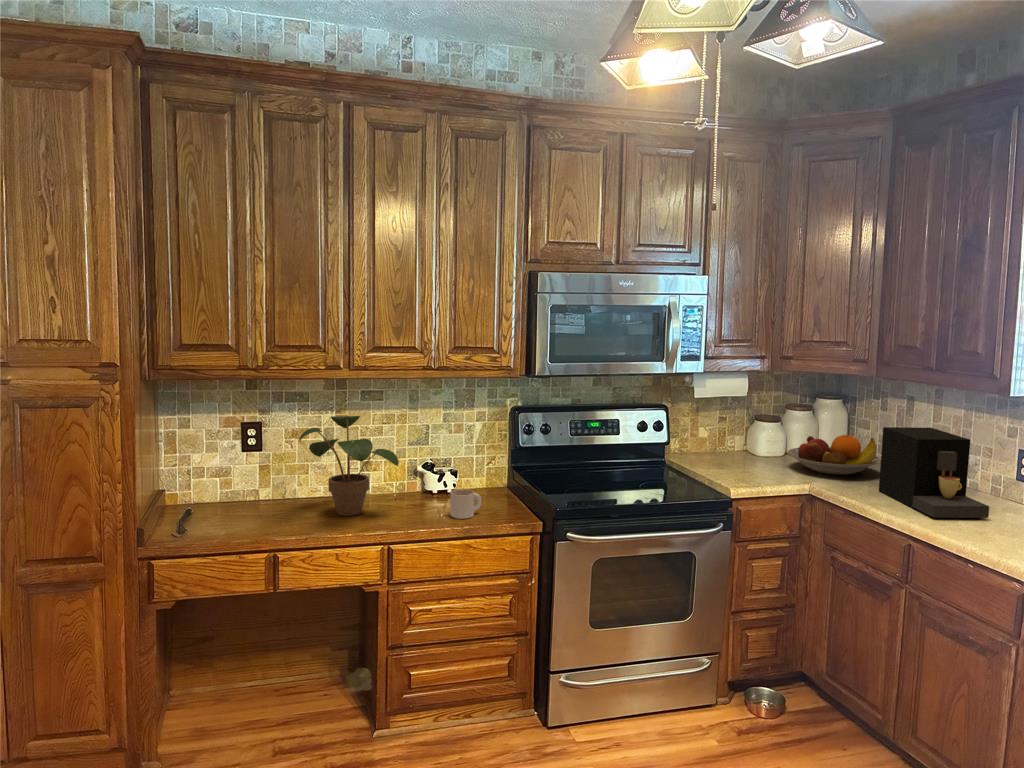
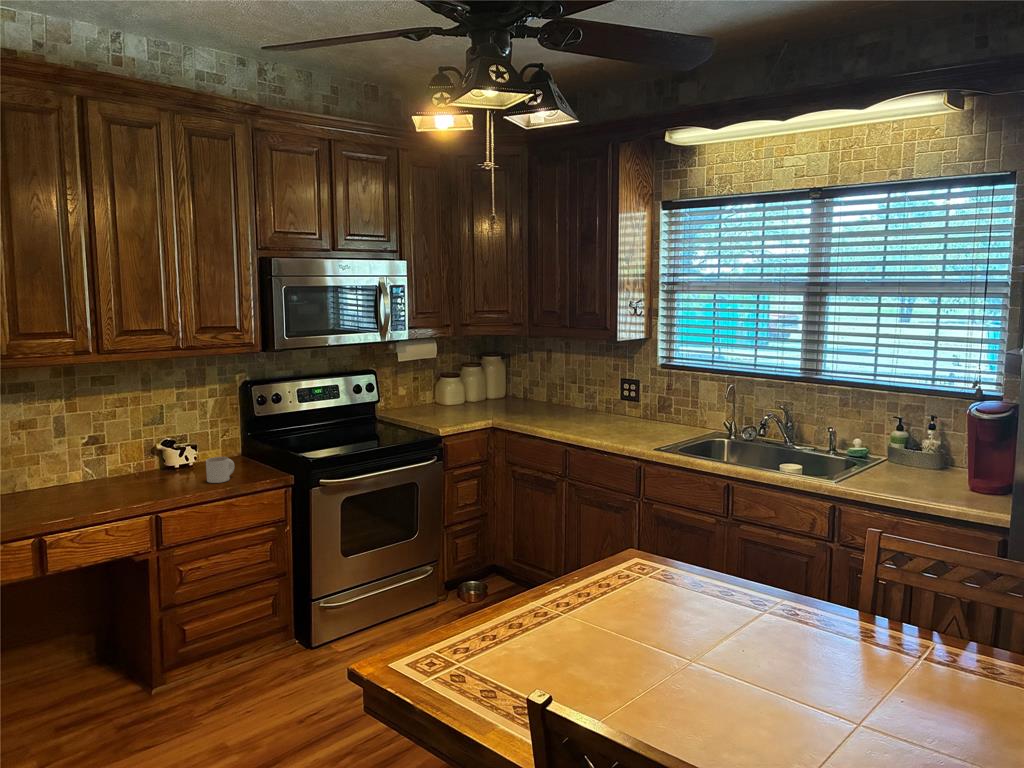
potted plant: present [299,415,399,516] -> none [47,399,154,496]
coffee maker: present [879,427,989,518] -> none [540,370,611,431]
fruit bowl: present [788,435,881,475] -> none [470,383,536,413]

